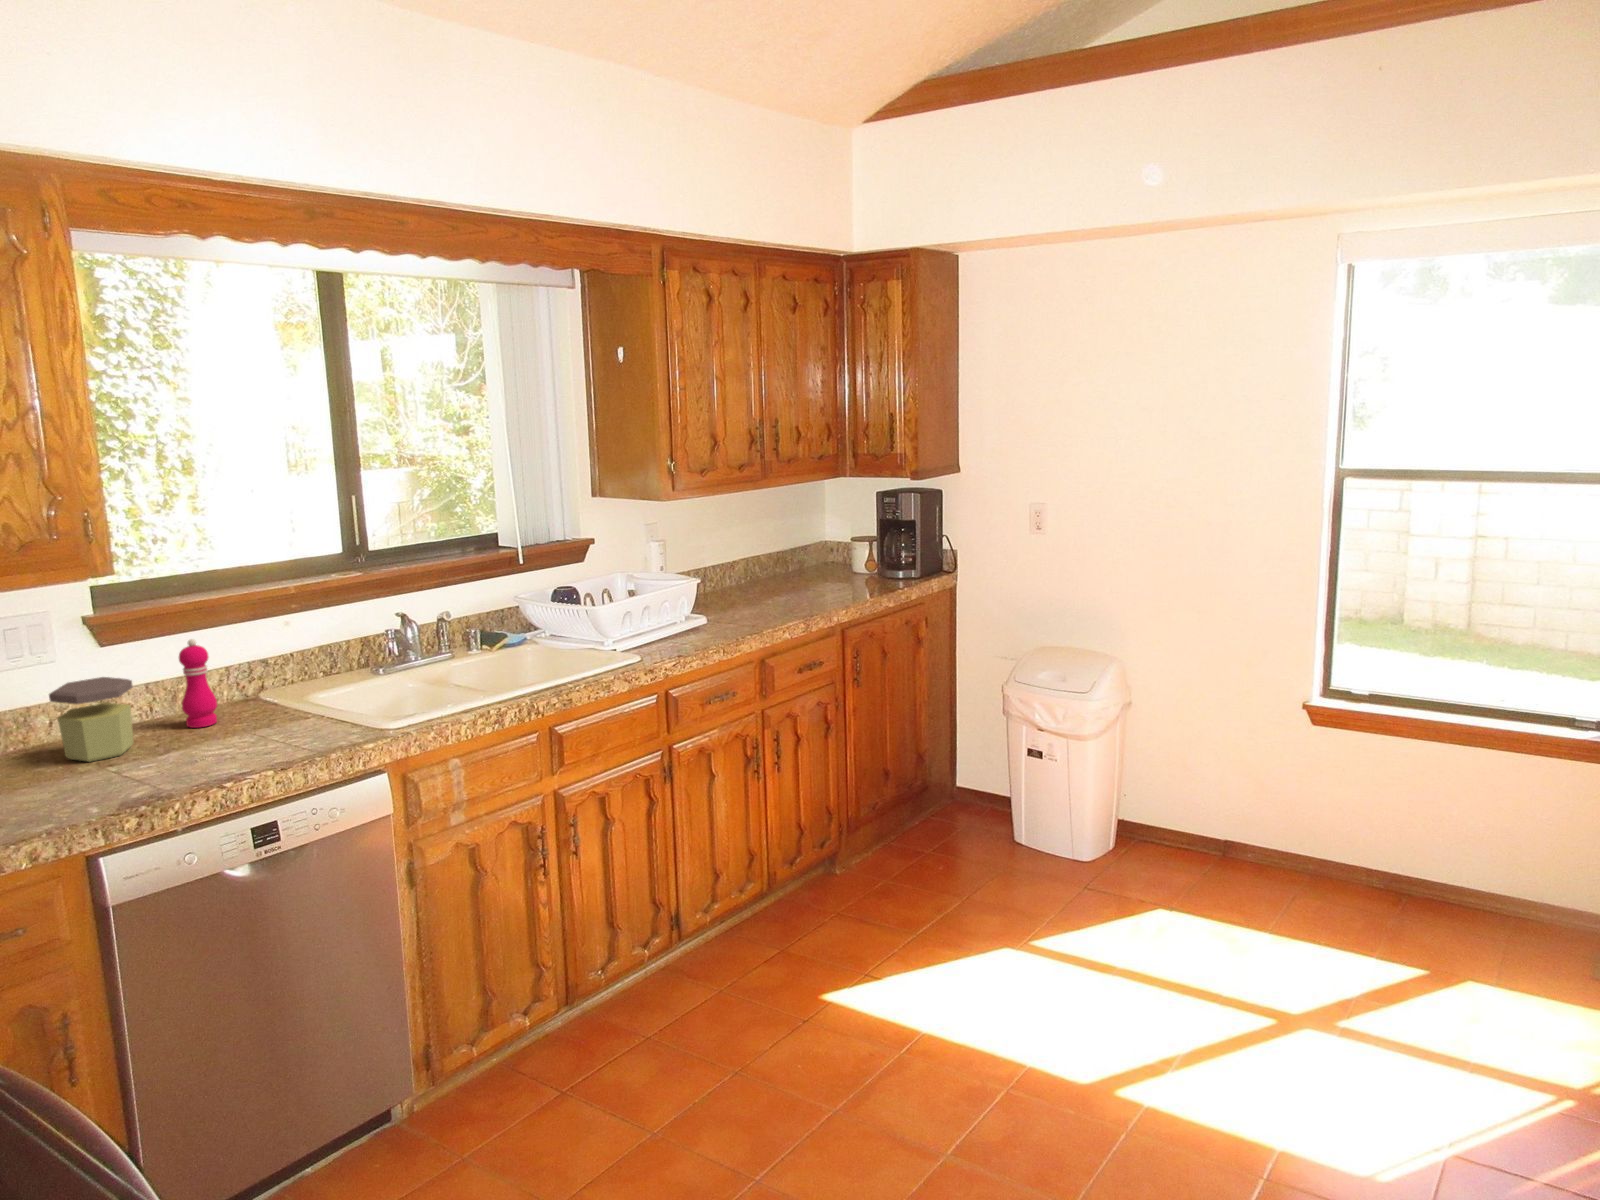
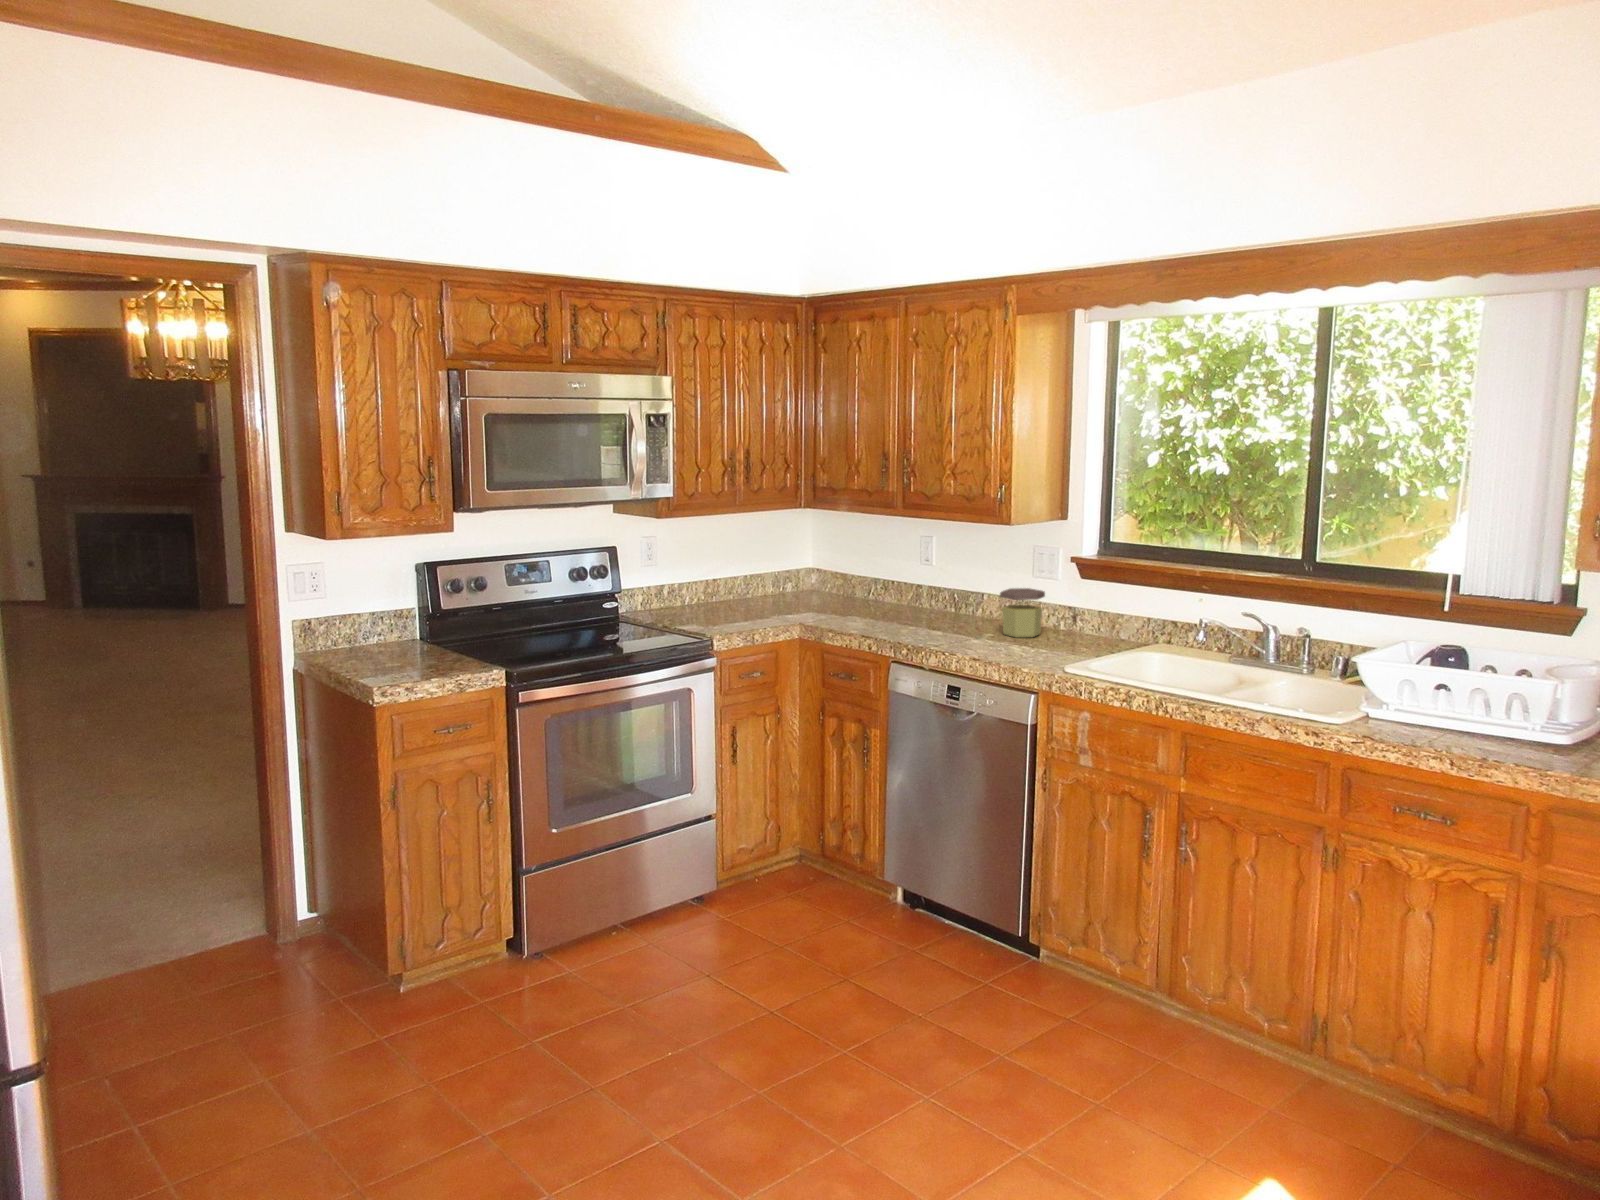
pepper mill: present [179,639,217,728] -> none [1074,582,1097,645]

